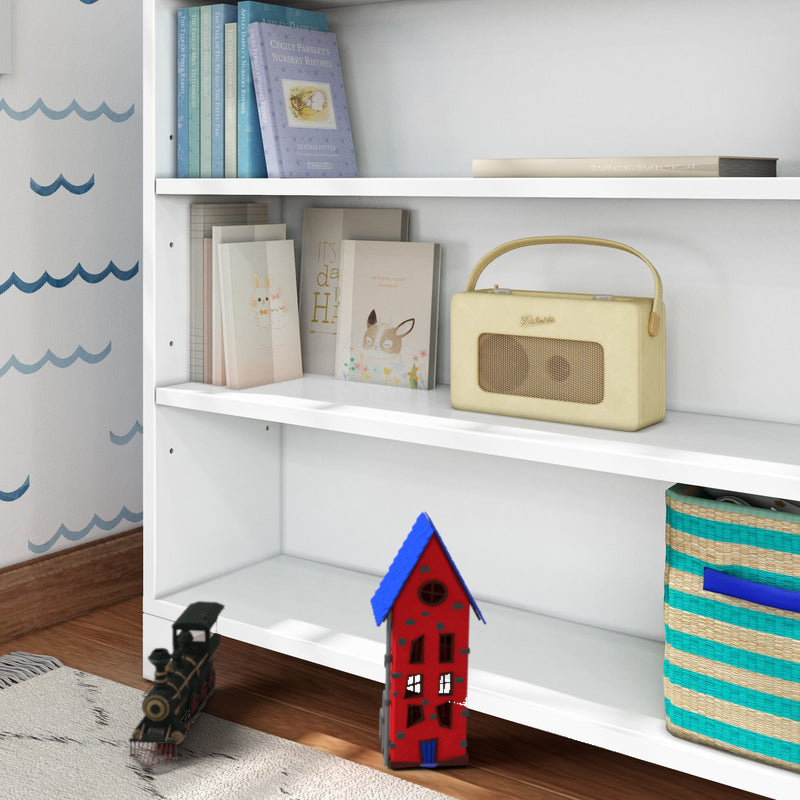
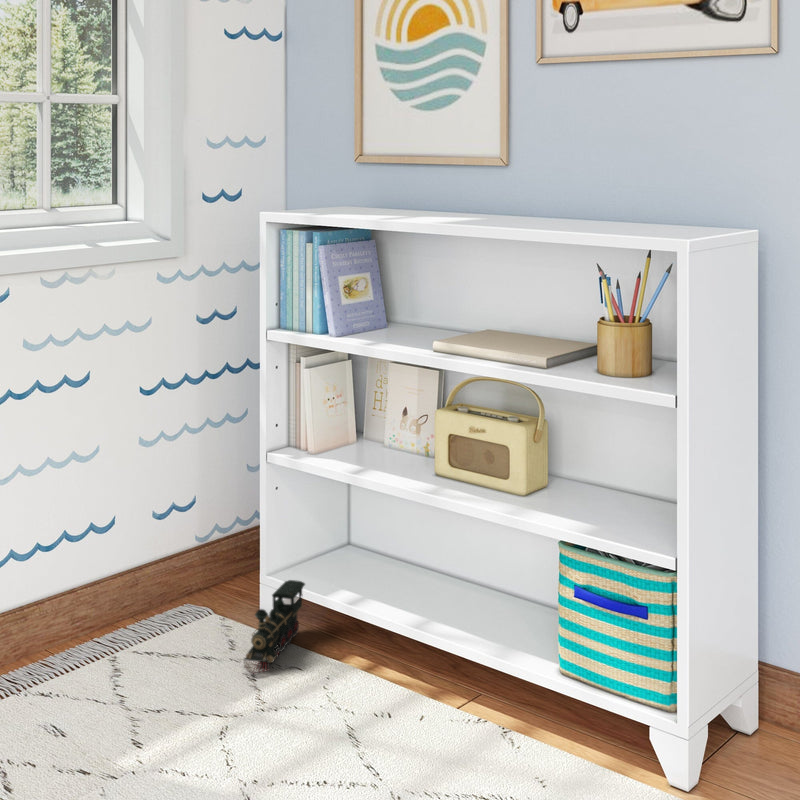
toy house: present [370,512,486,768] -> none [377,540,440,685]

